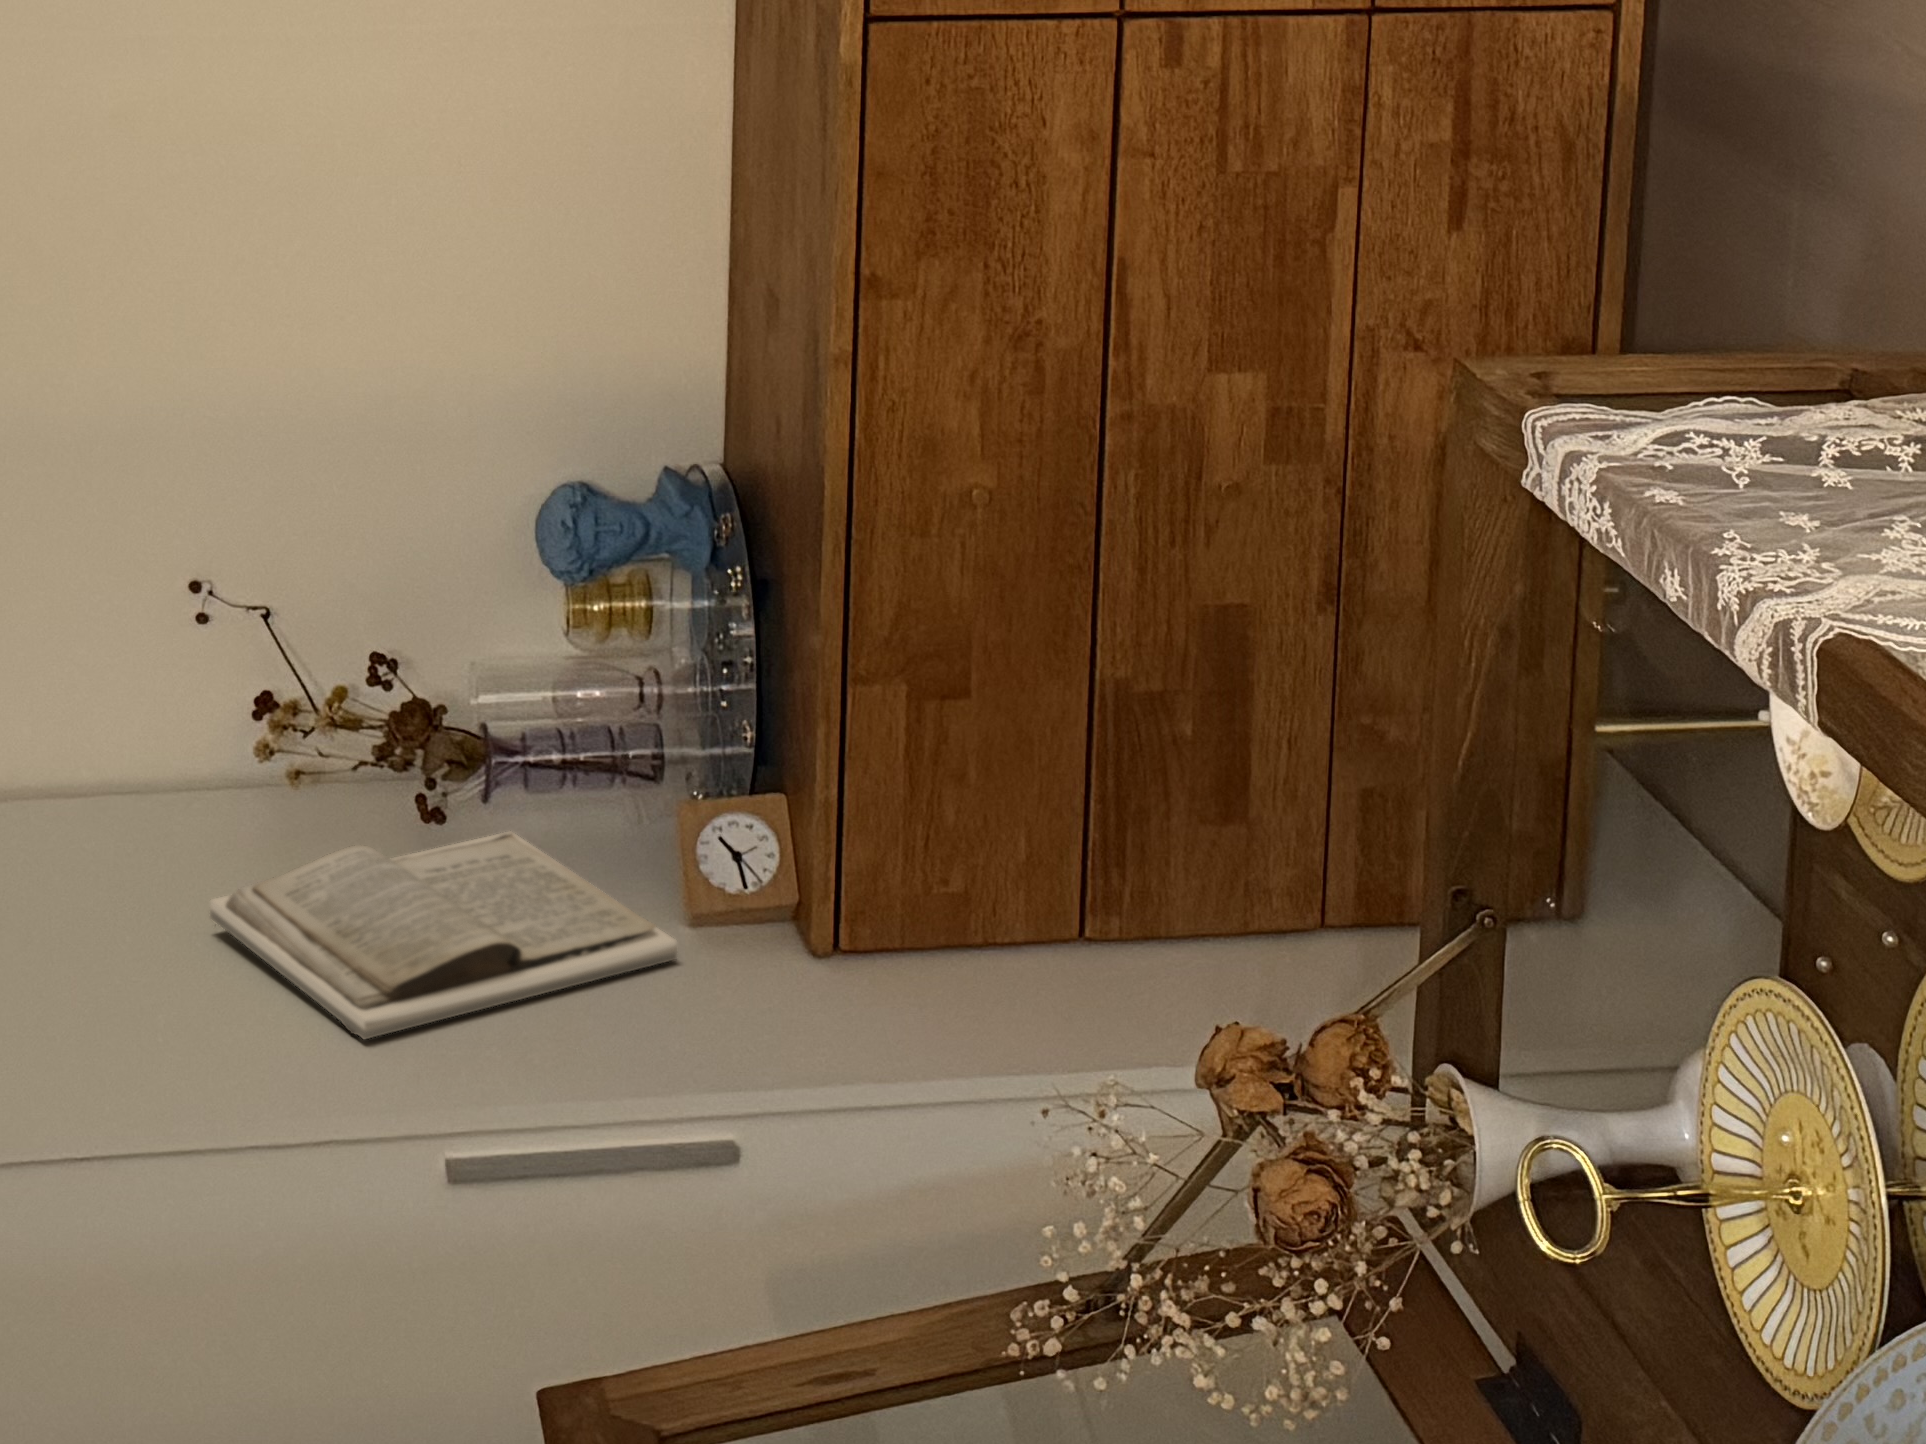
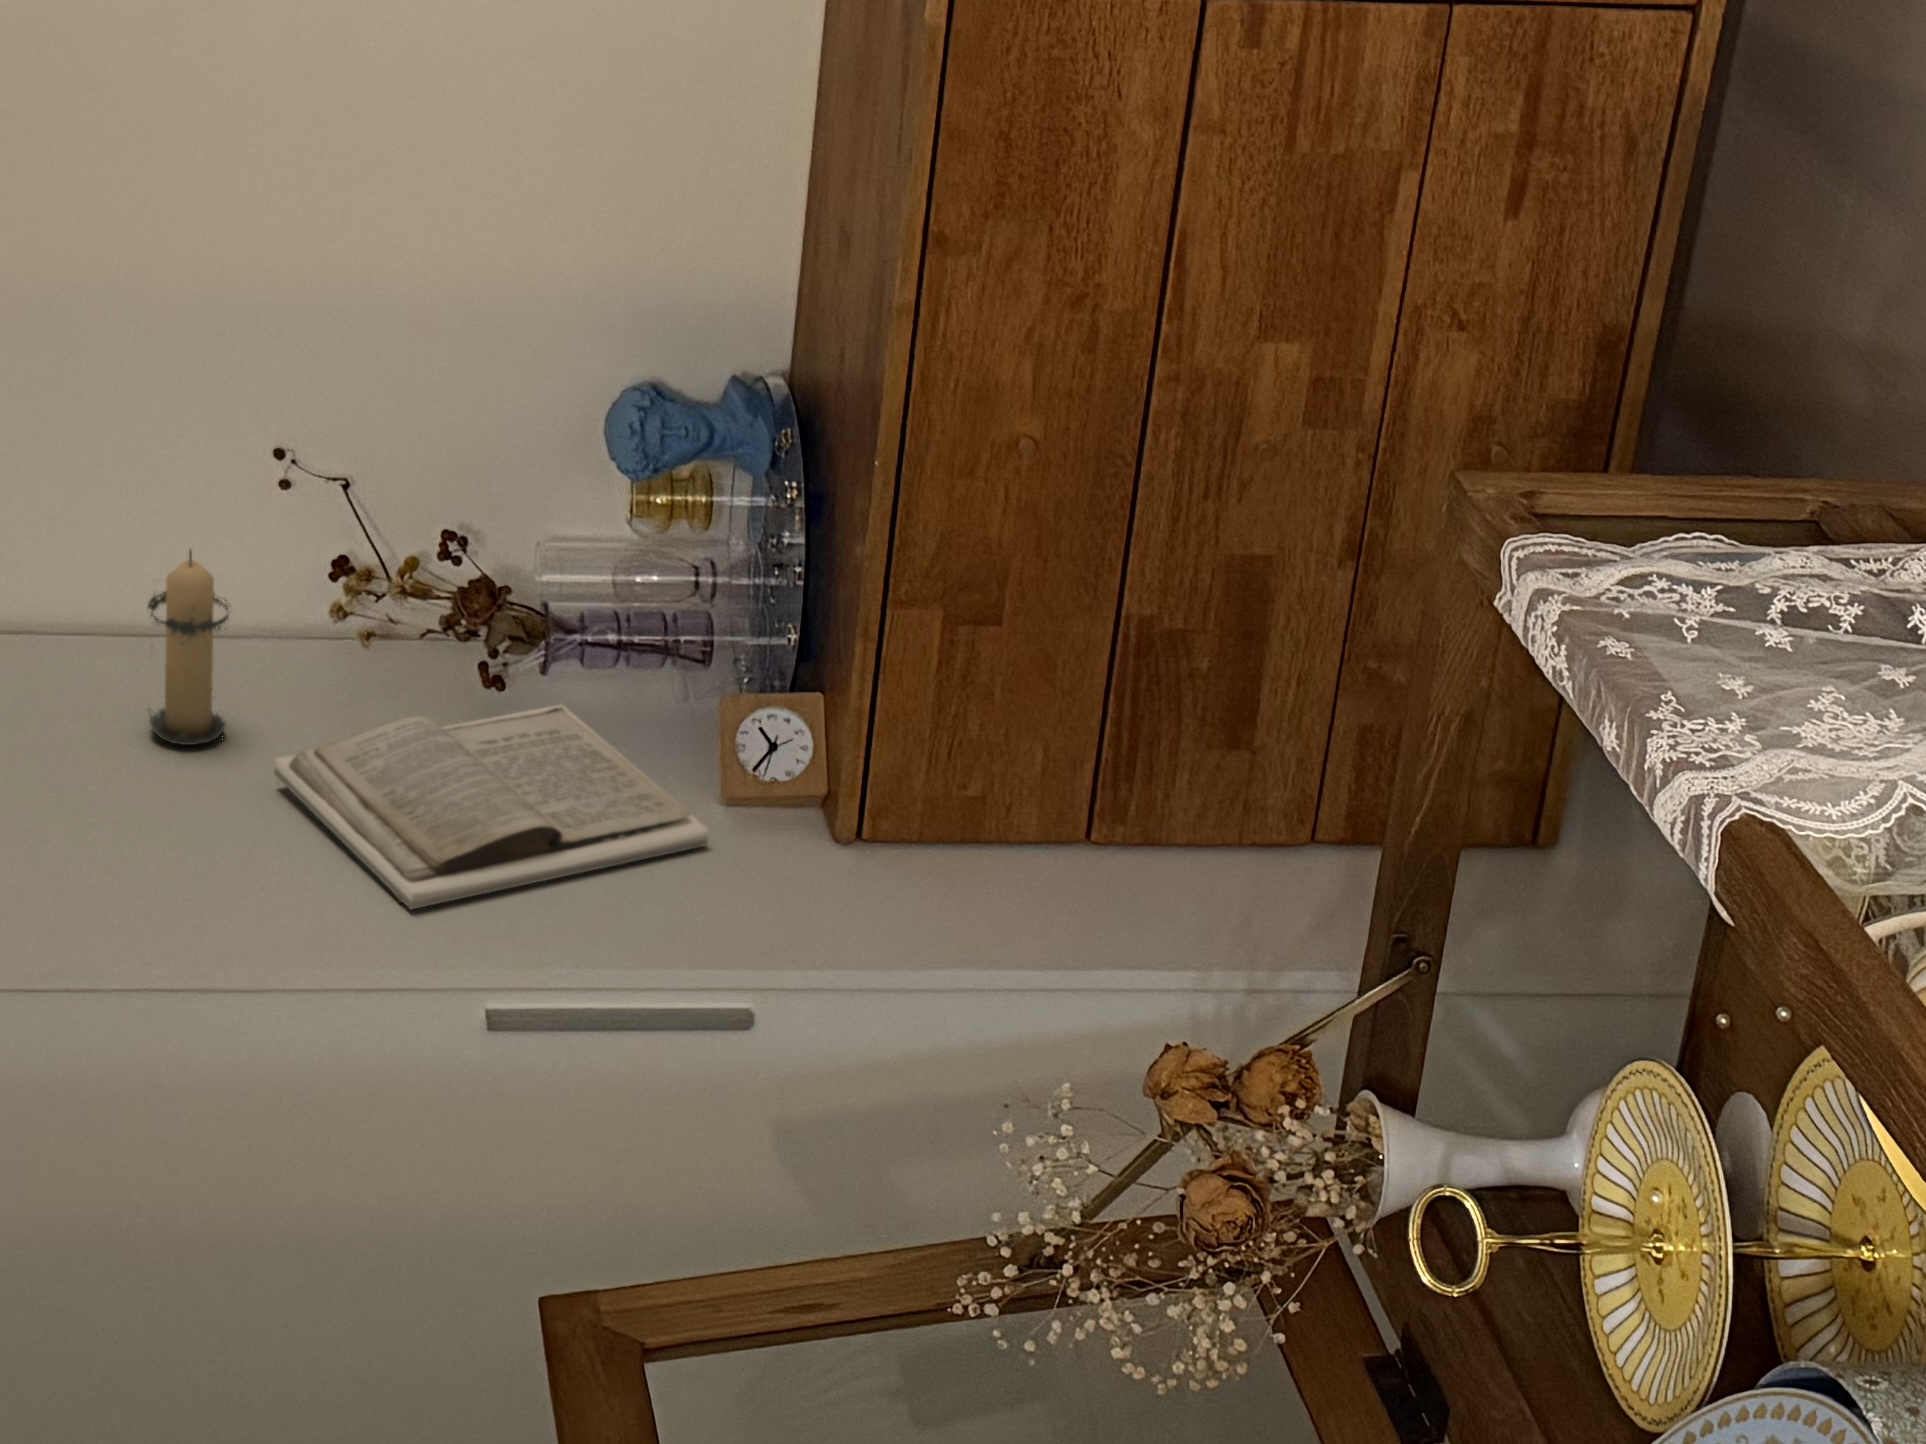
candle: none [63,682,169,901] -> present [148,550,231,745]

